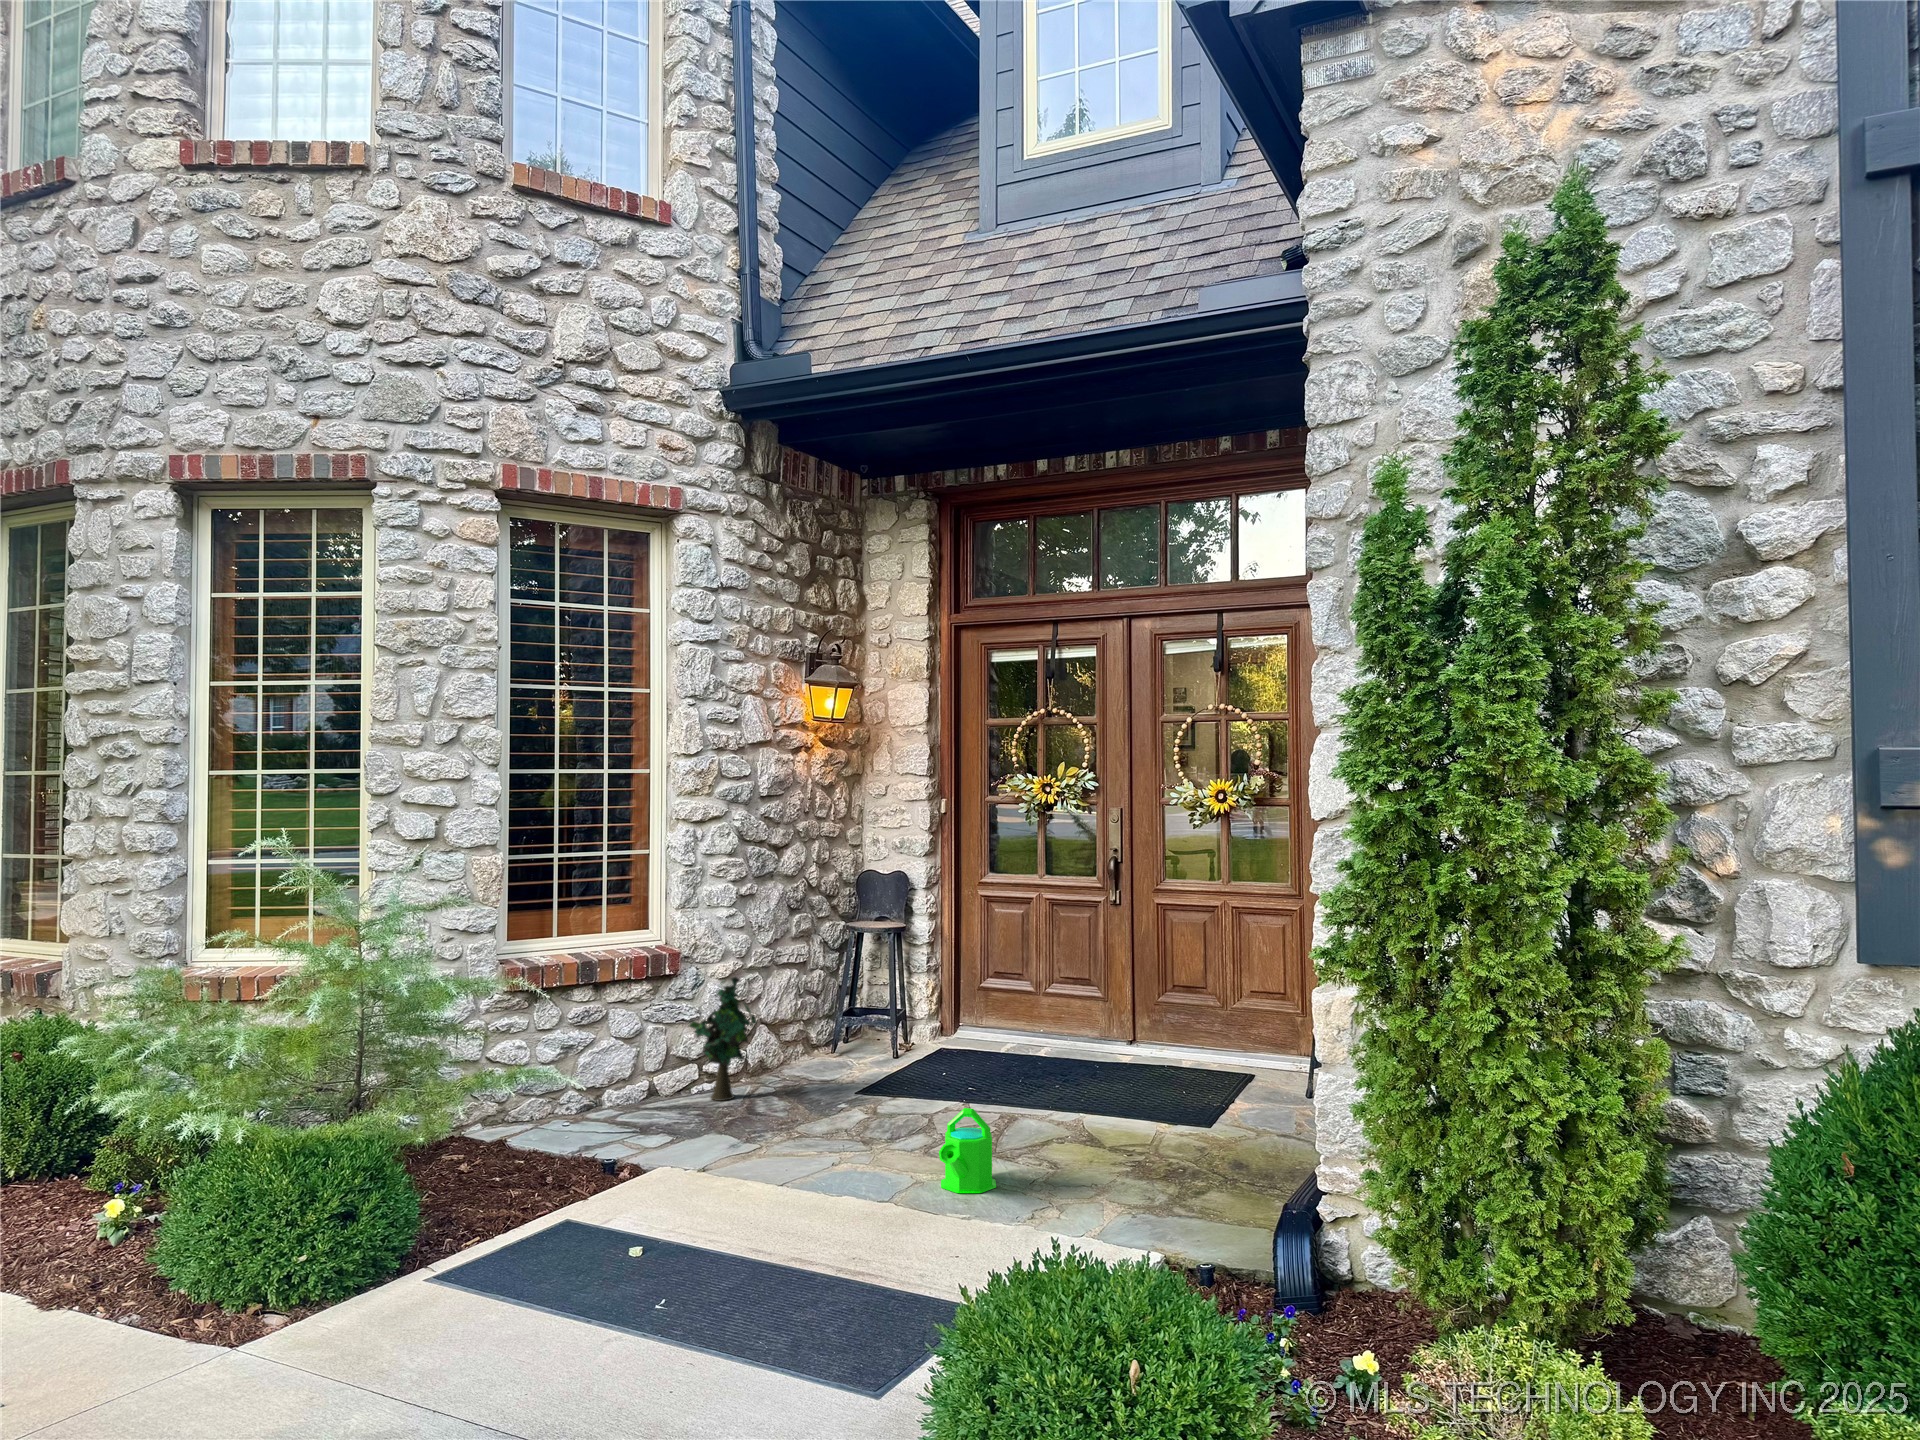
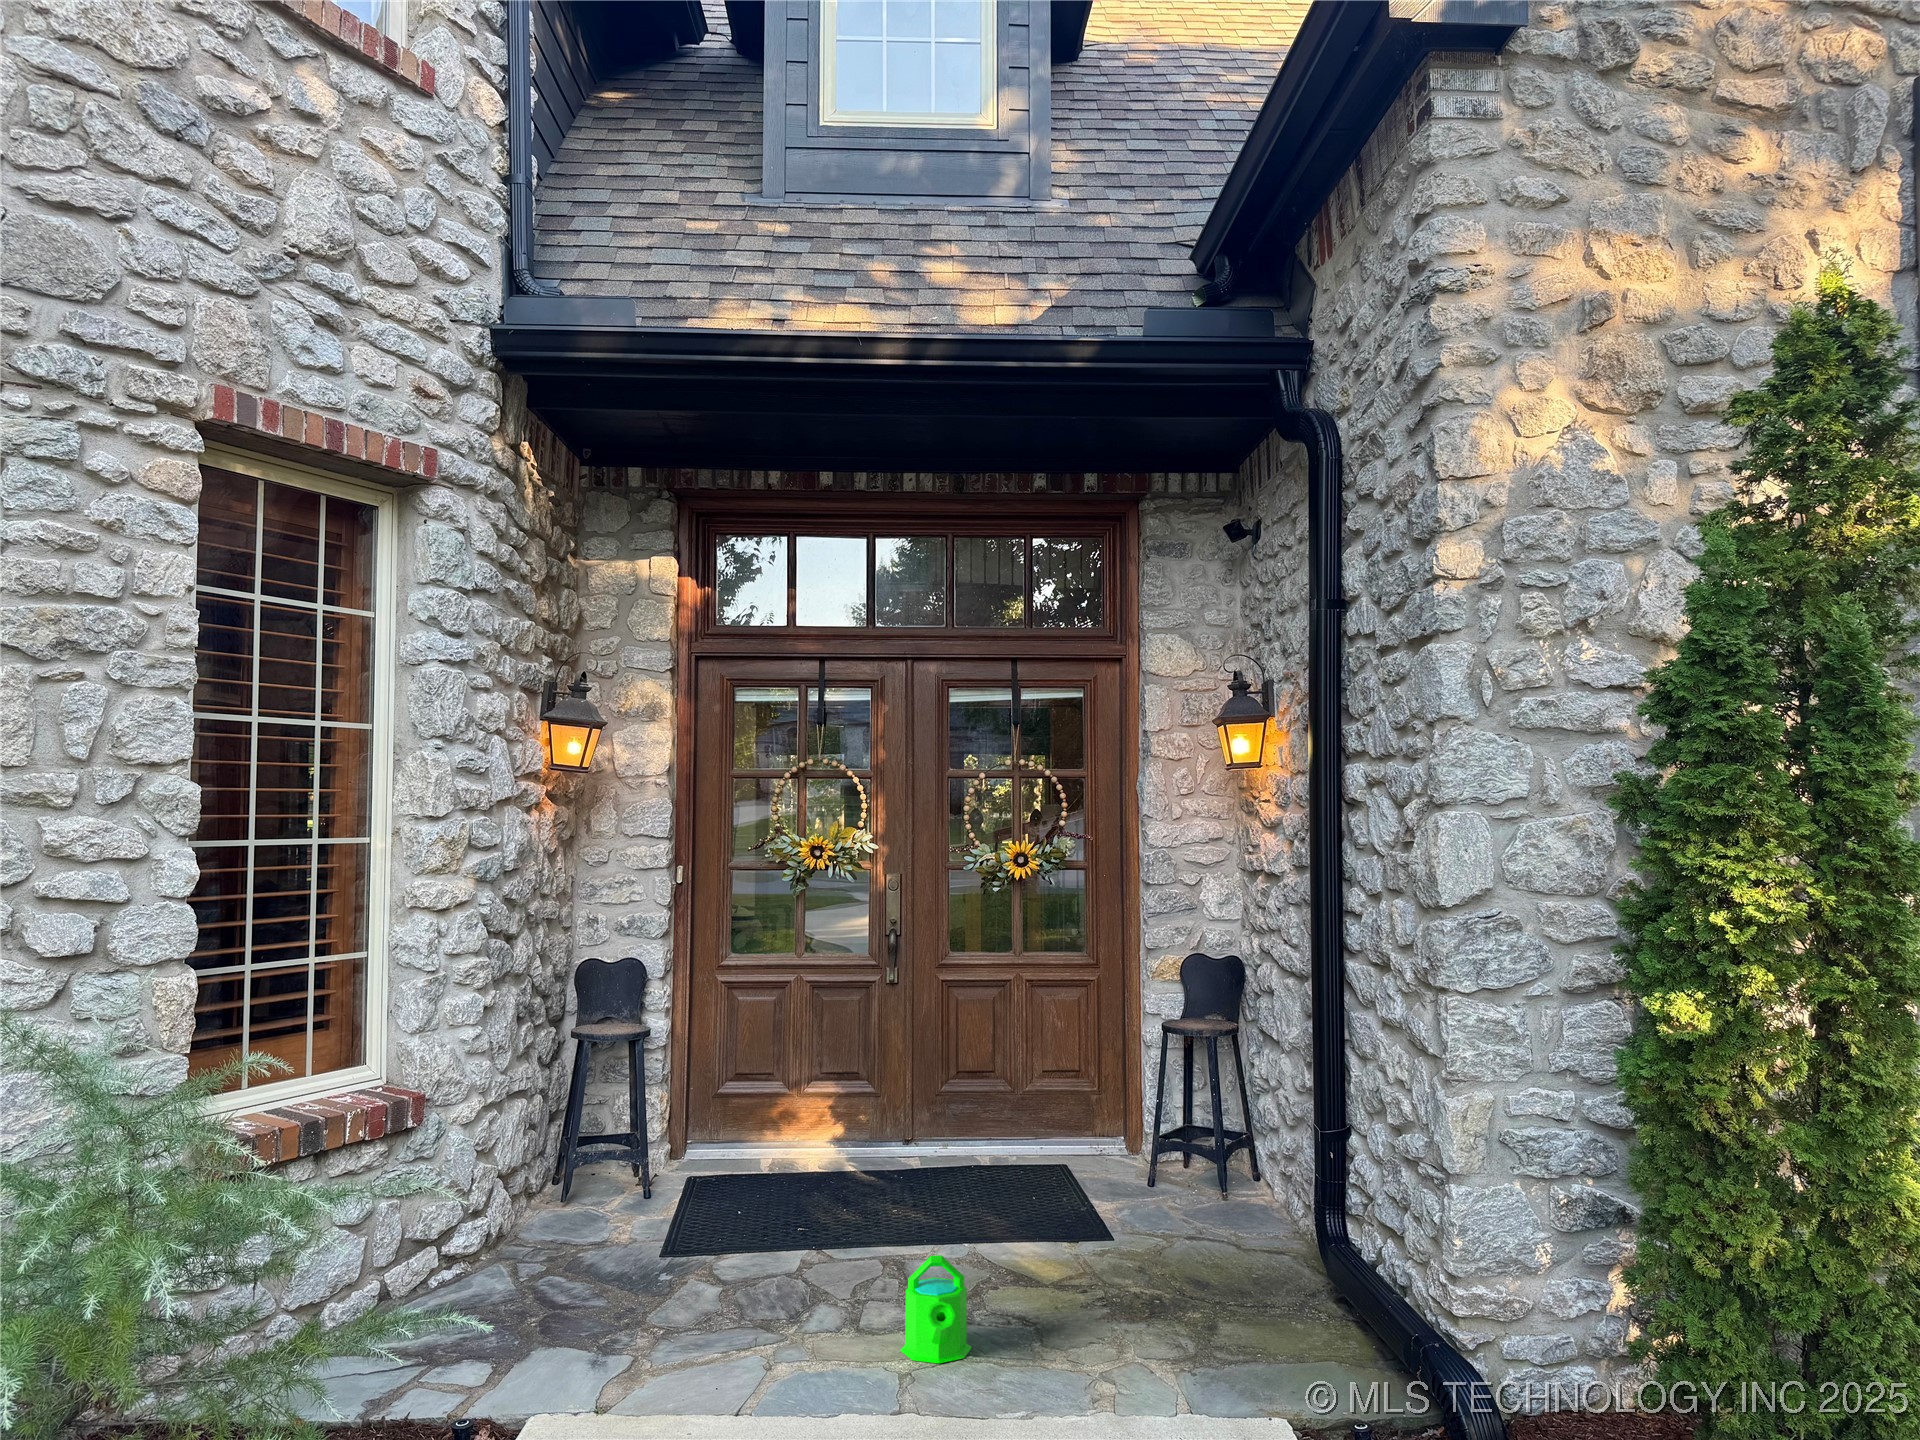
decorative plant: present [688,977,757,1101] -> none [437,1119,531,1295]

